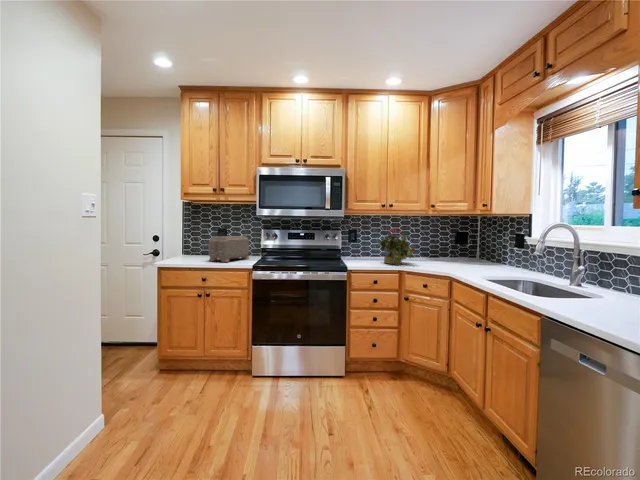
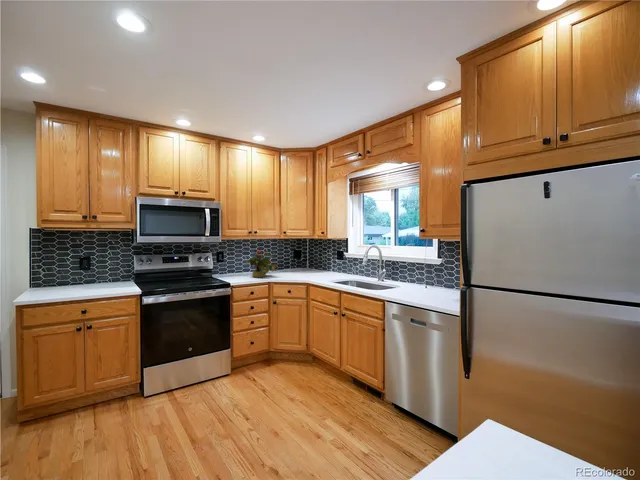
toaster: present [209,236,249,262] -> none [81,263,126,292]

